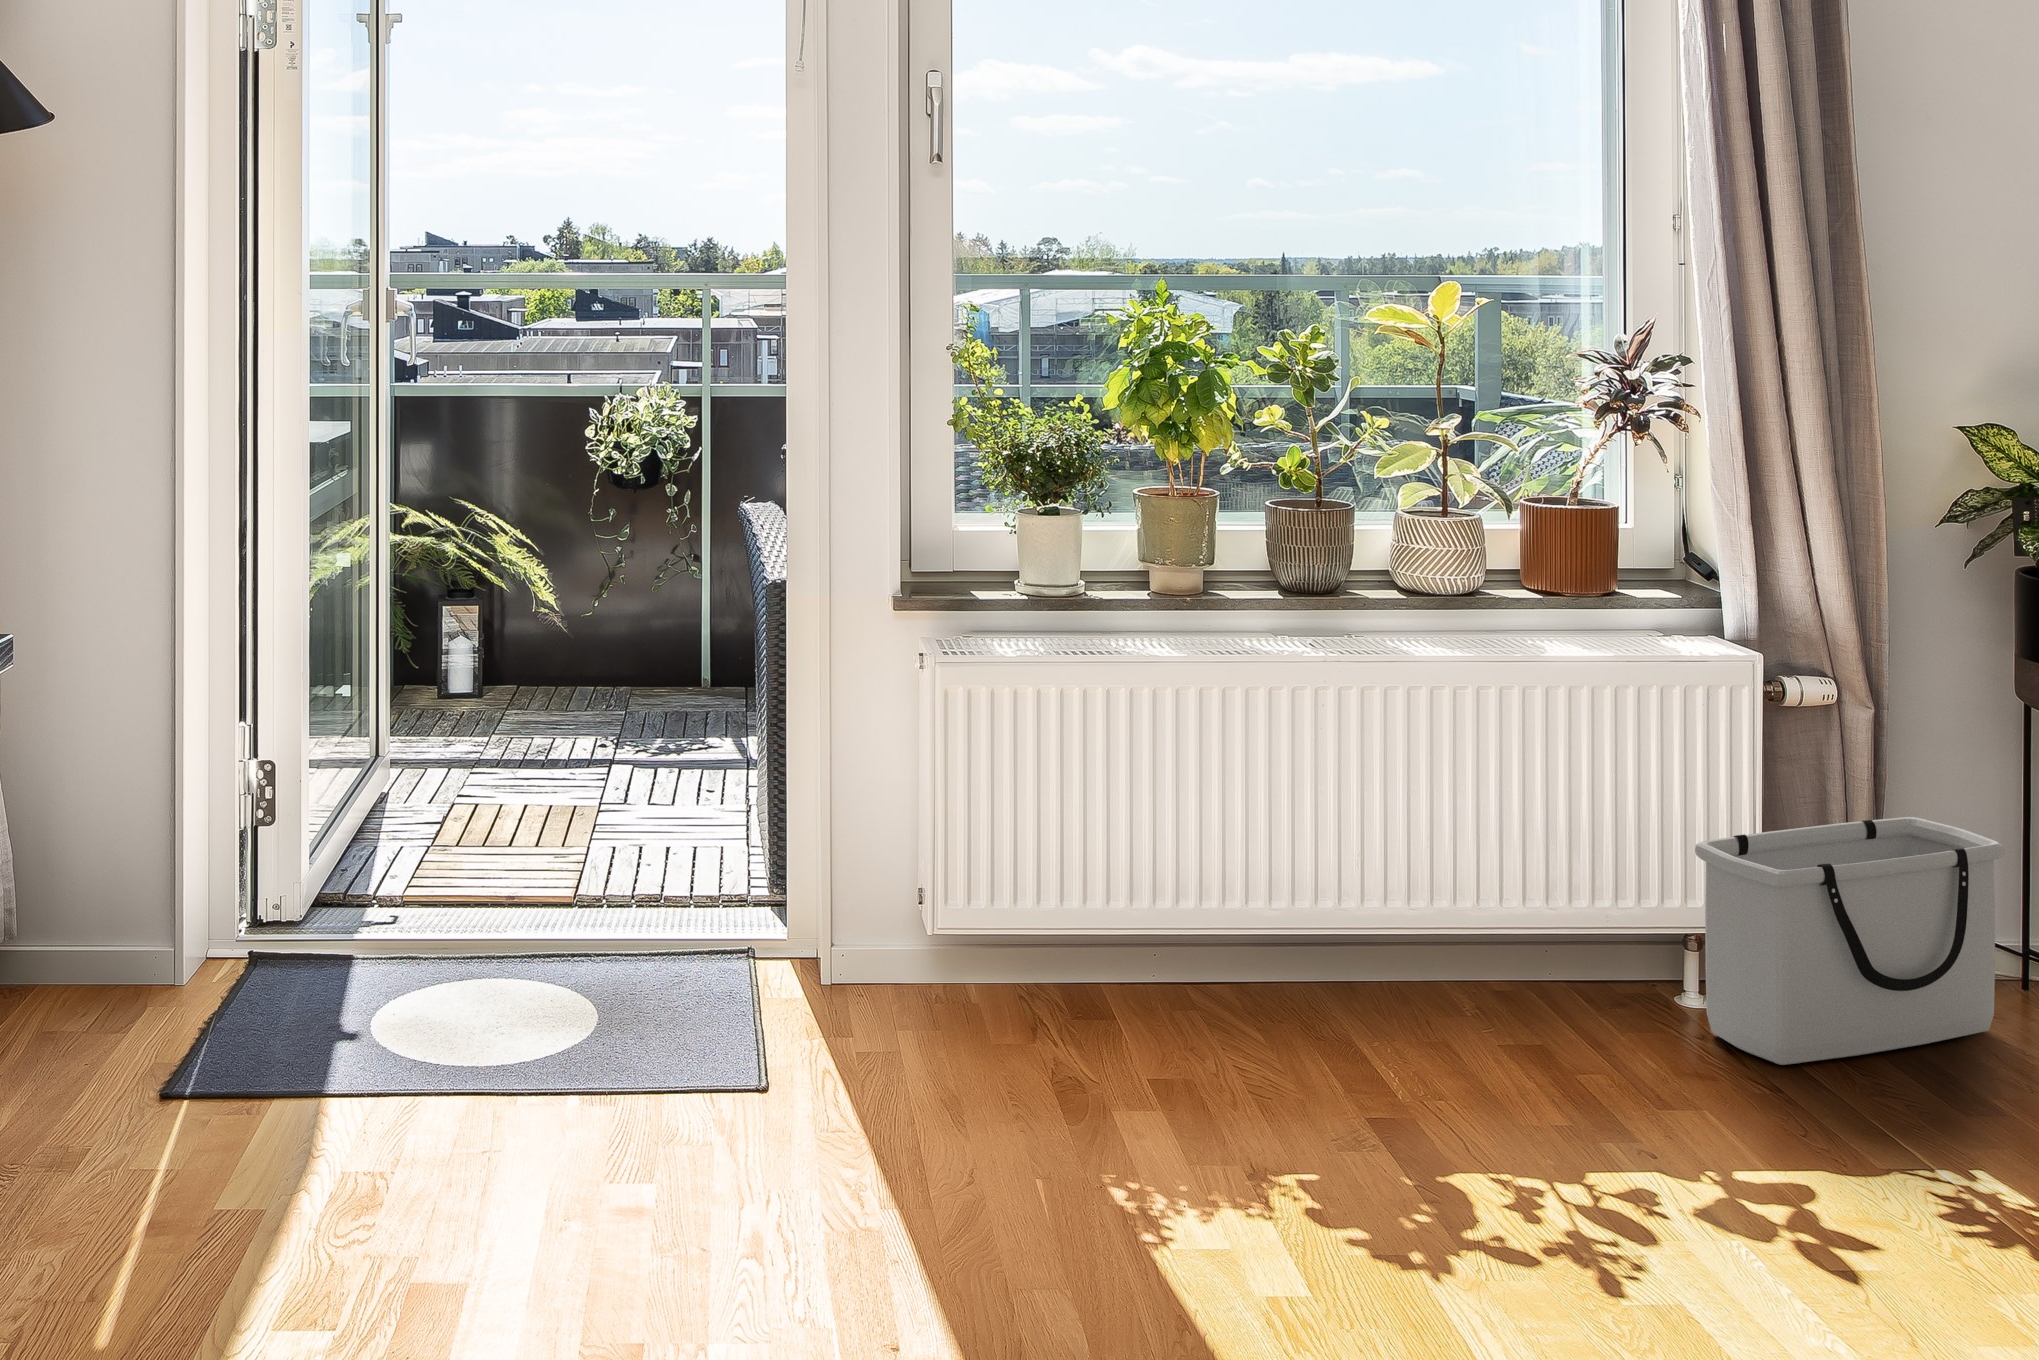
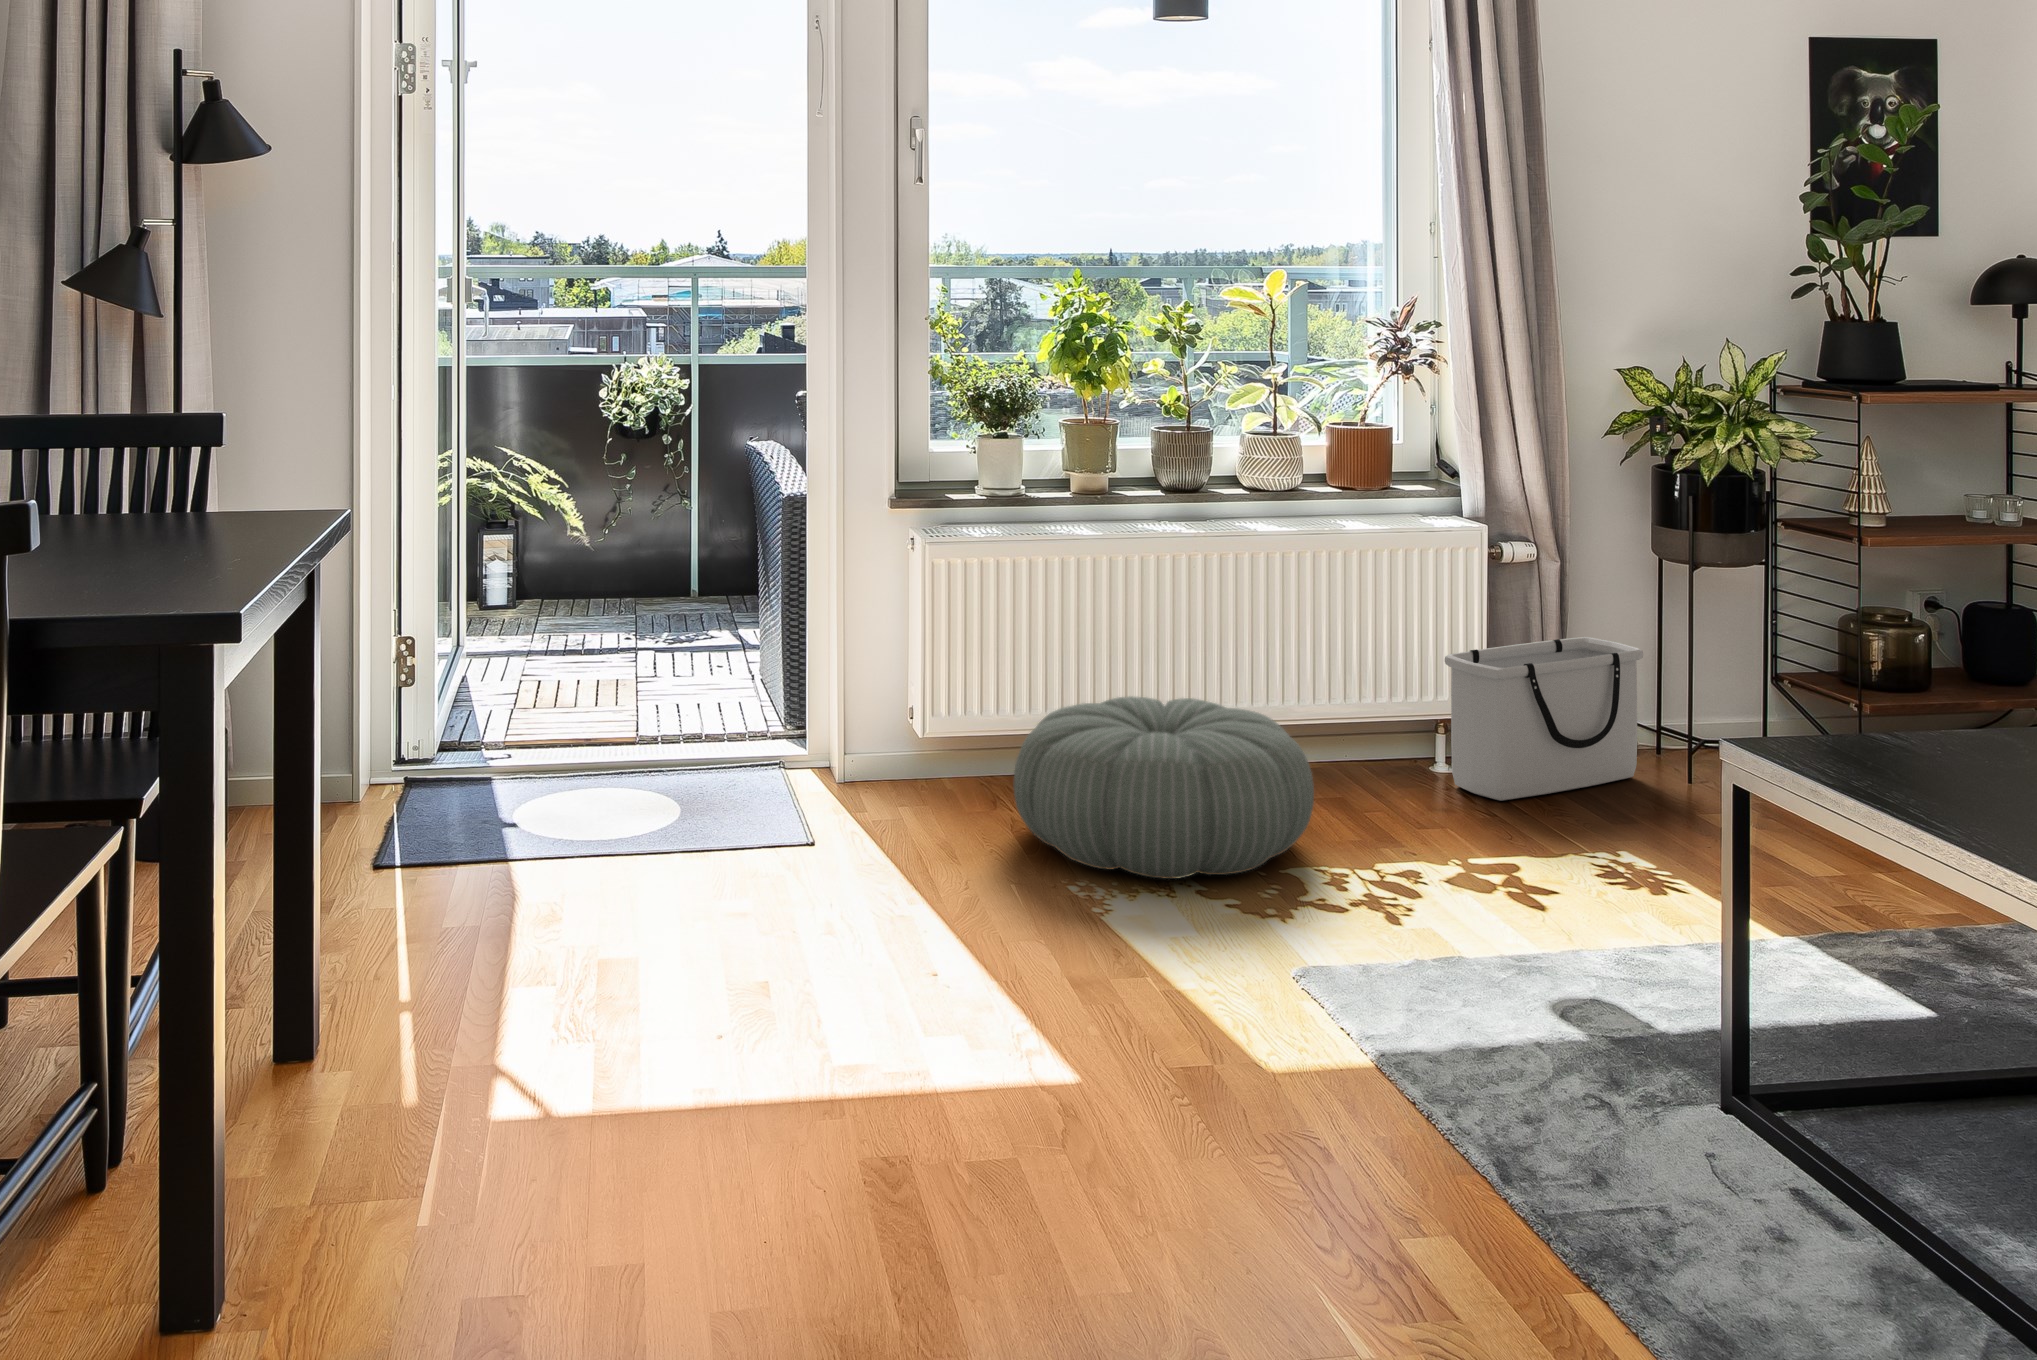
pouf: none [1043,892,1488,1188] -> present [1014,696,1314,879]

